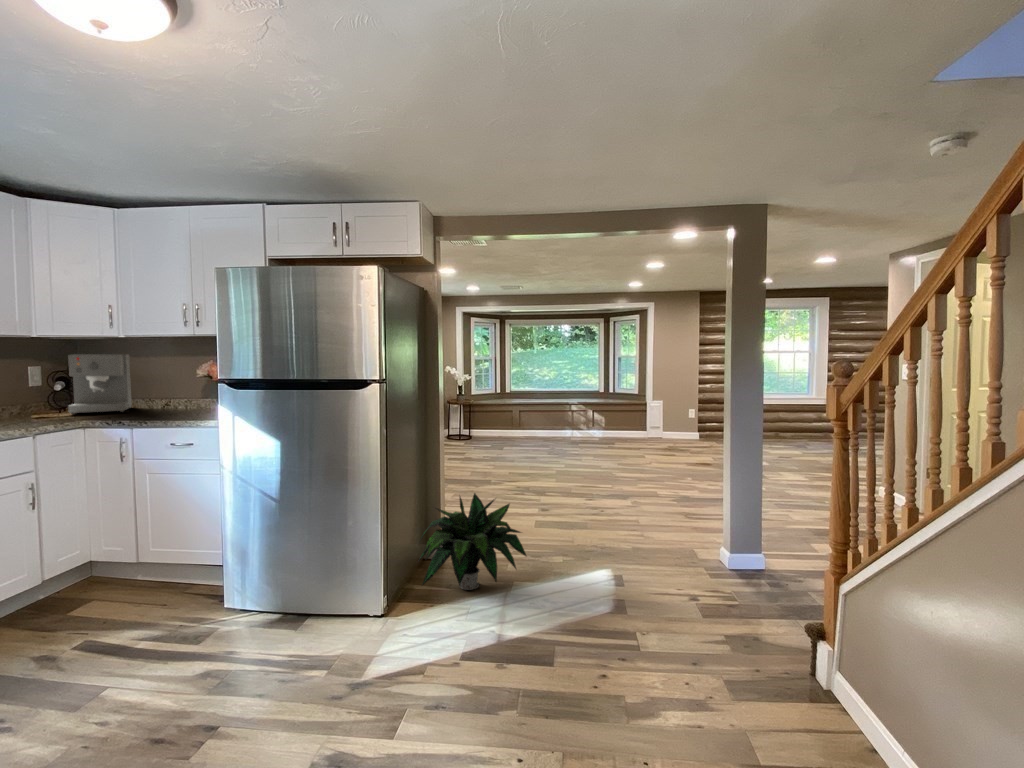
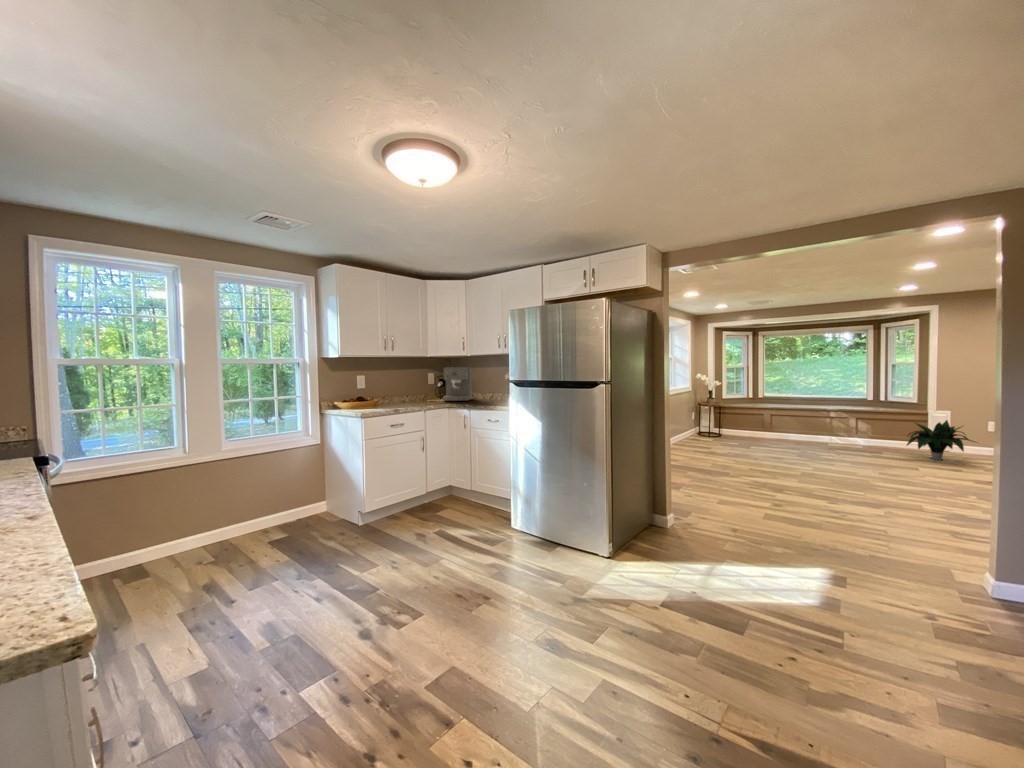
potted plant: present [419,493,527,590] -> present [907,420,974,460]

